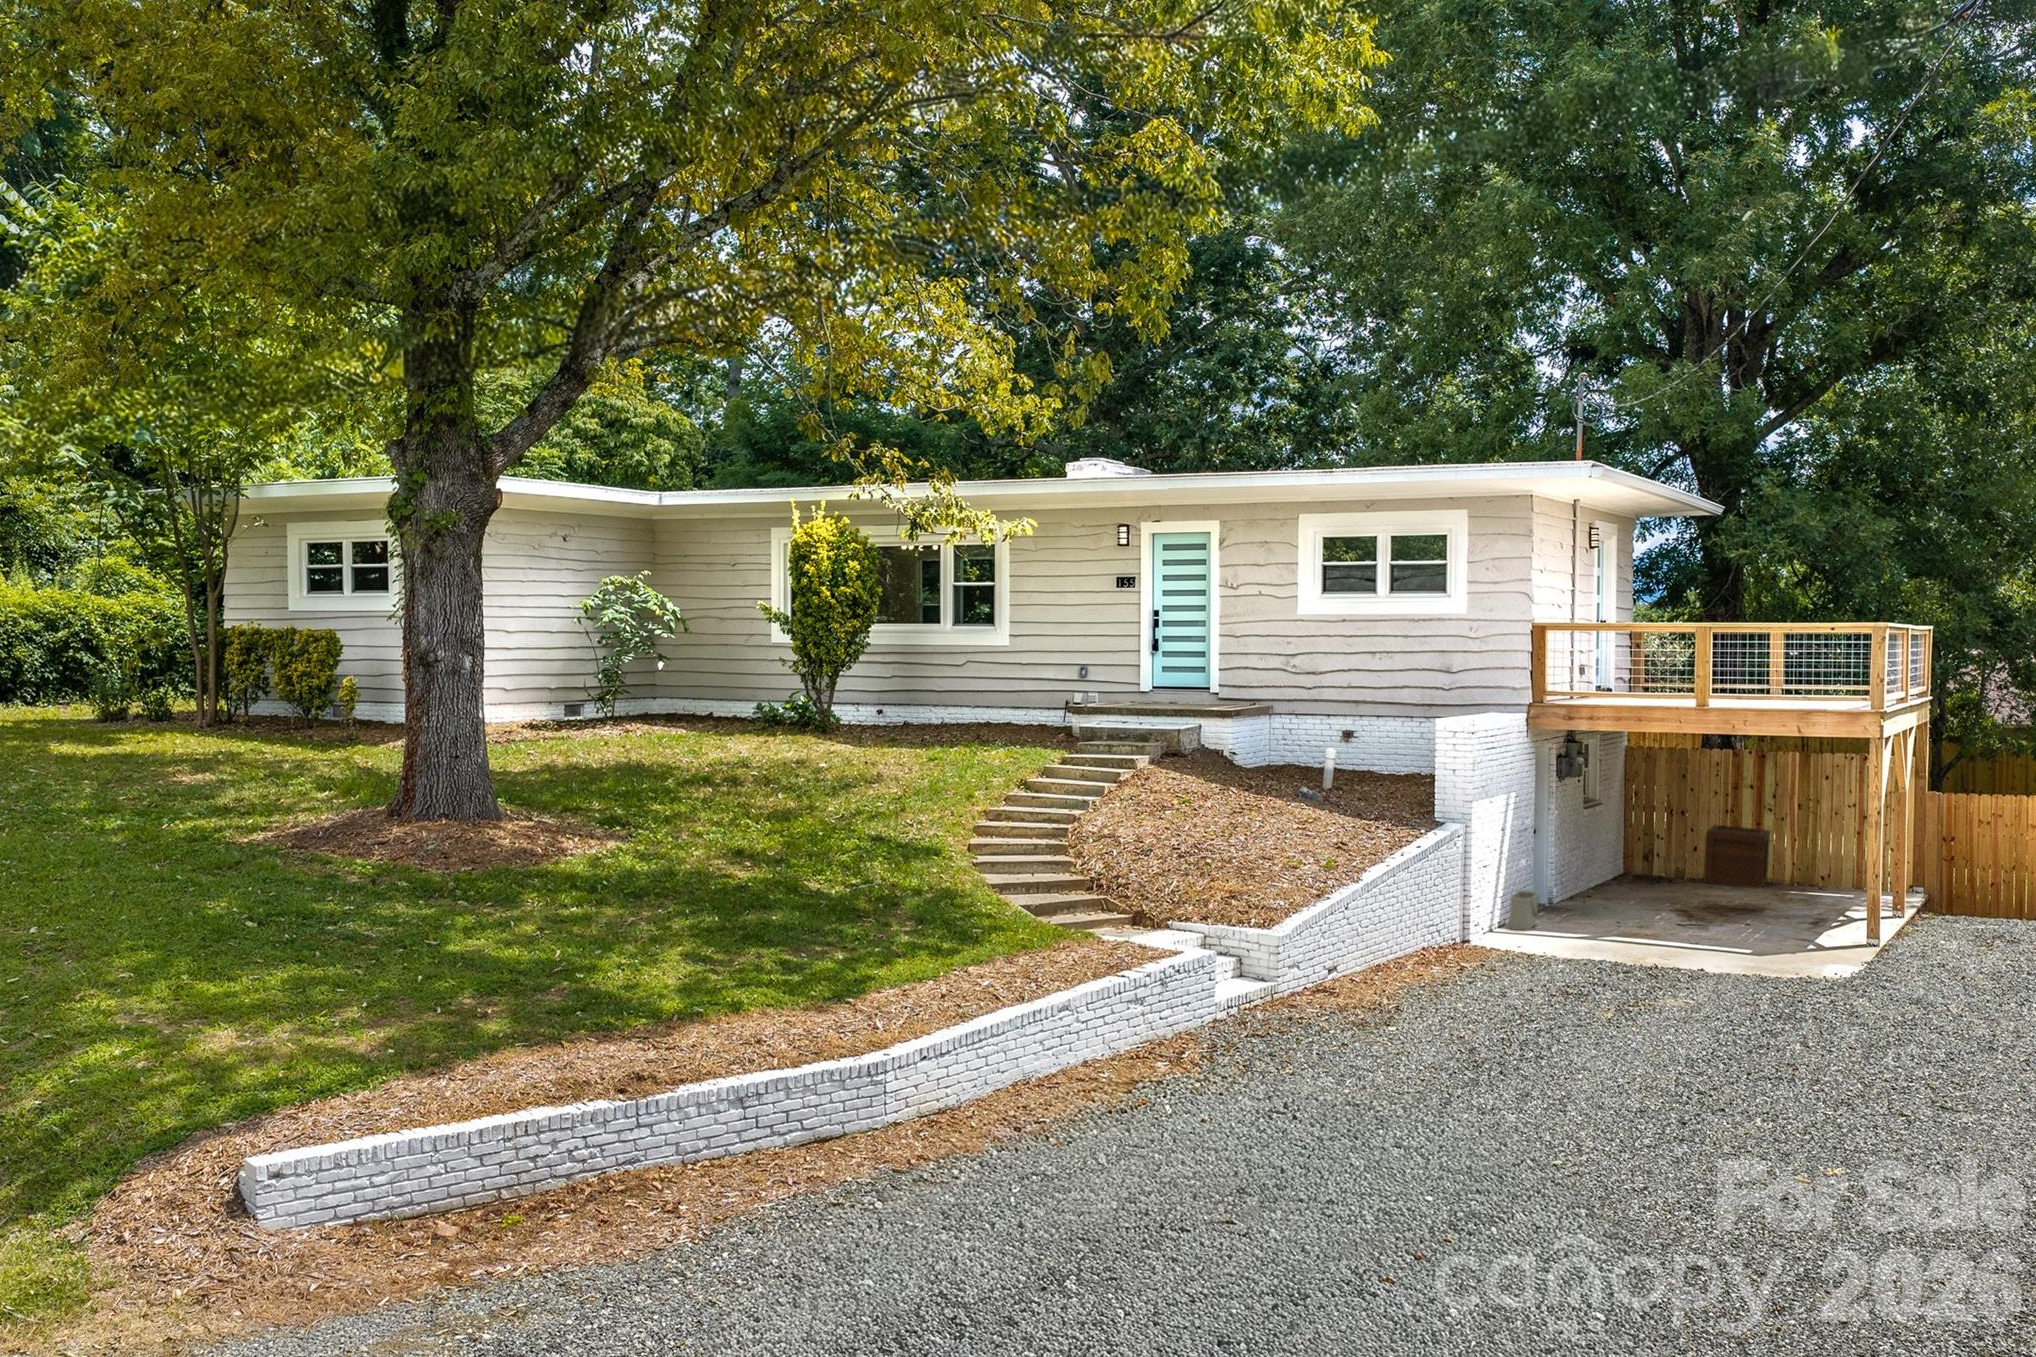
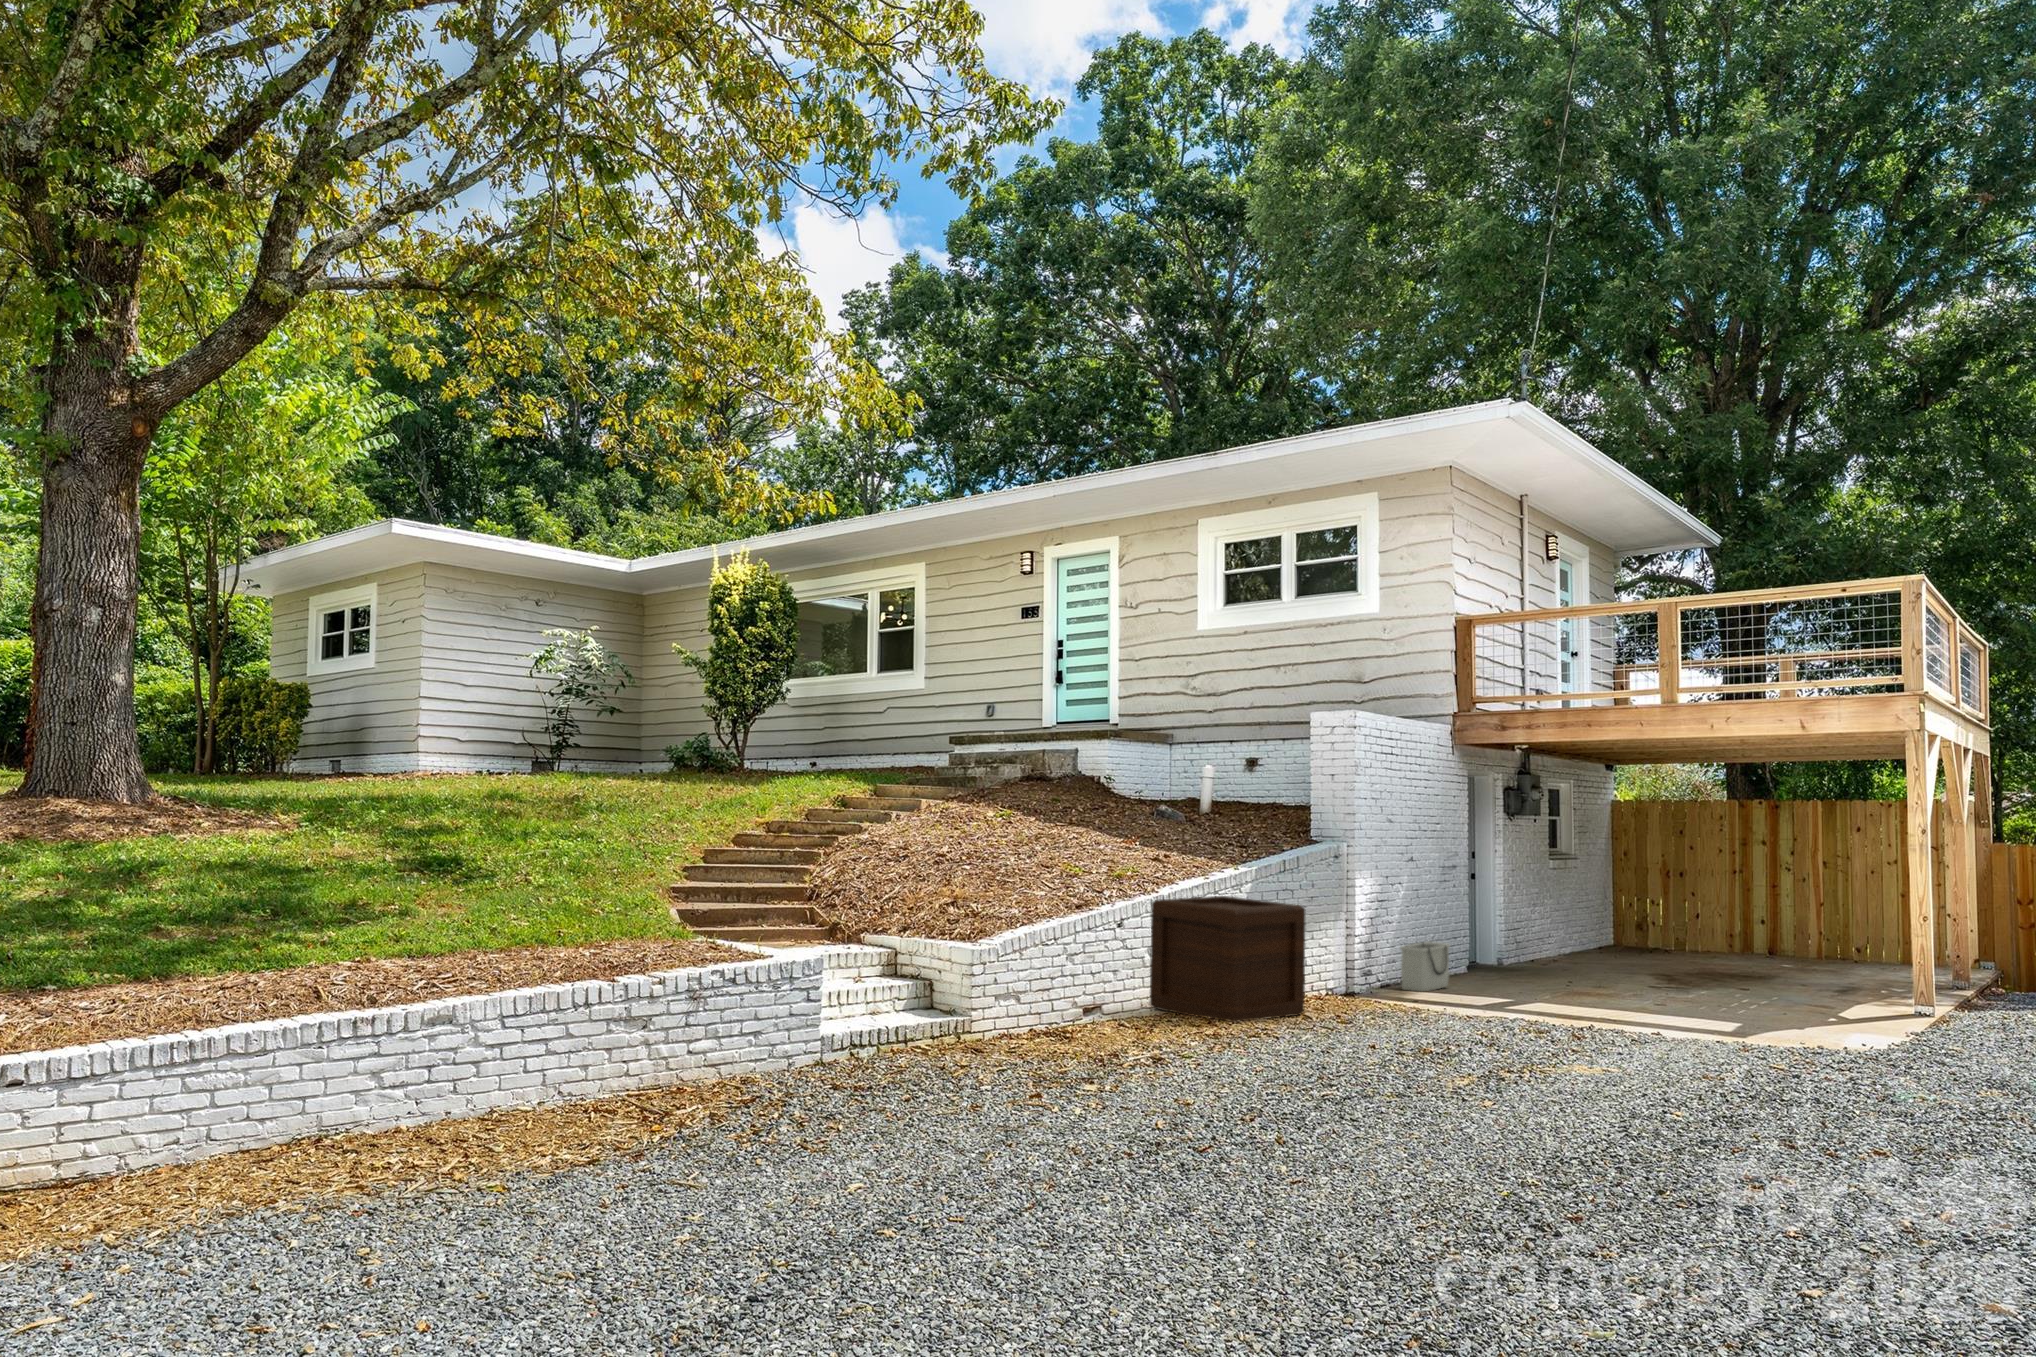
wooden crate: present [1703,825,1770,888] -> present [1150,896,1306,1022]

